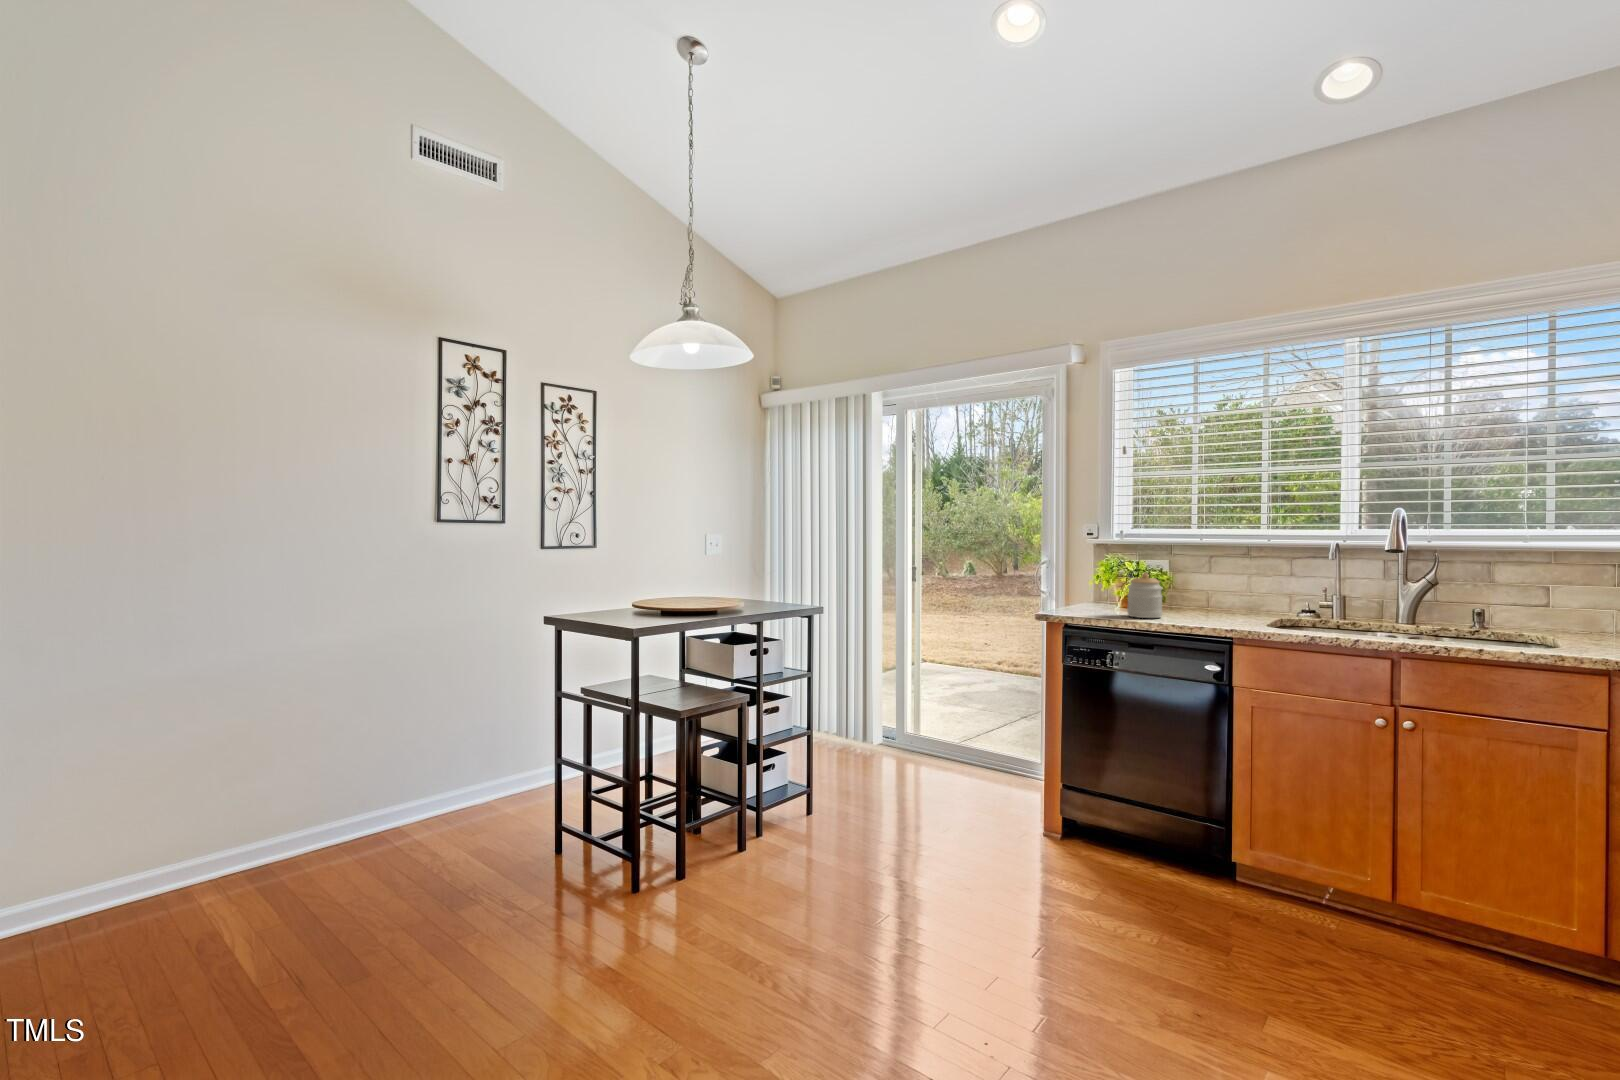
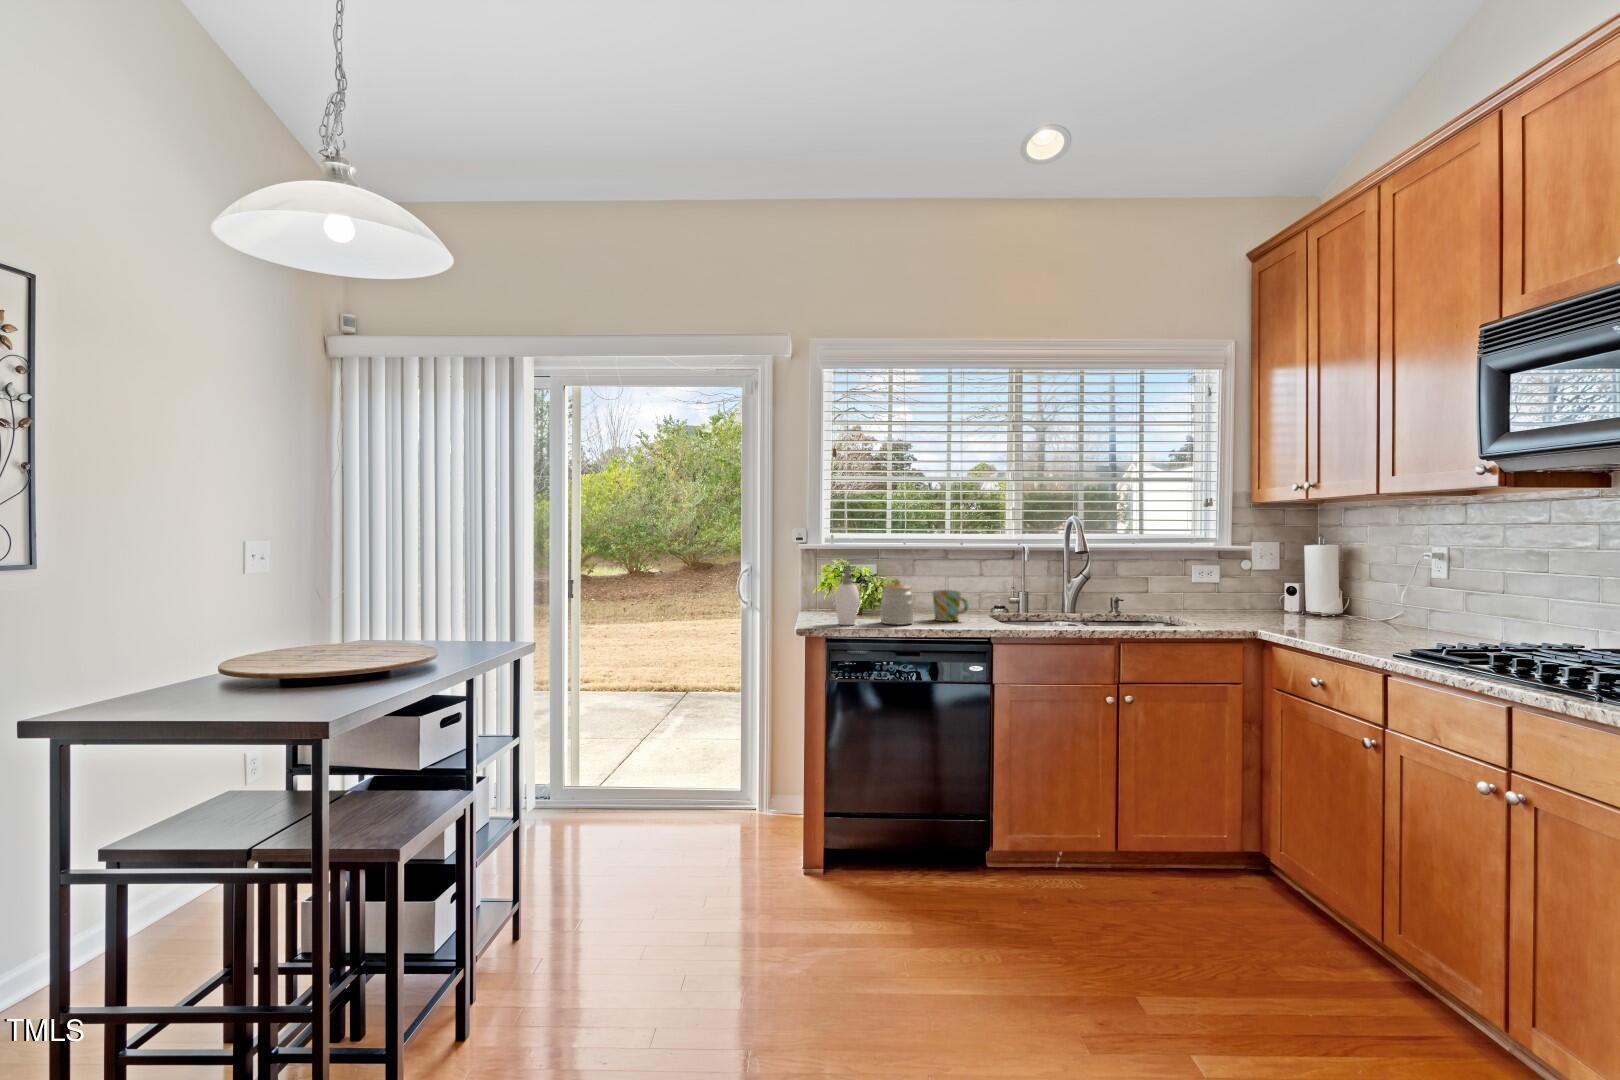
soap dispenser: none [1078,561,1103,615] -> present [835,568,860,625]
mug: none [1195,587,1233,619] -> present [933,590,968,621]

